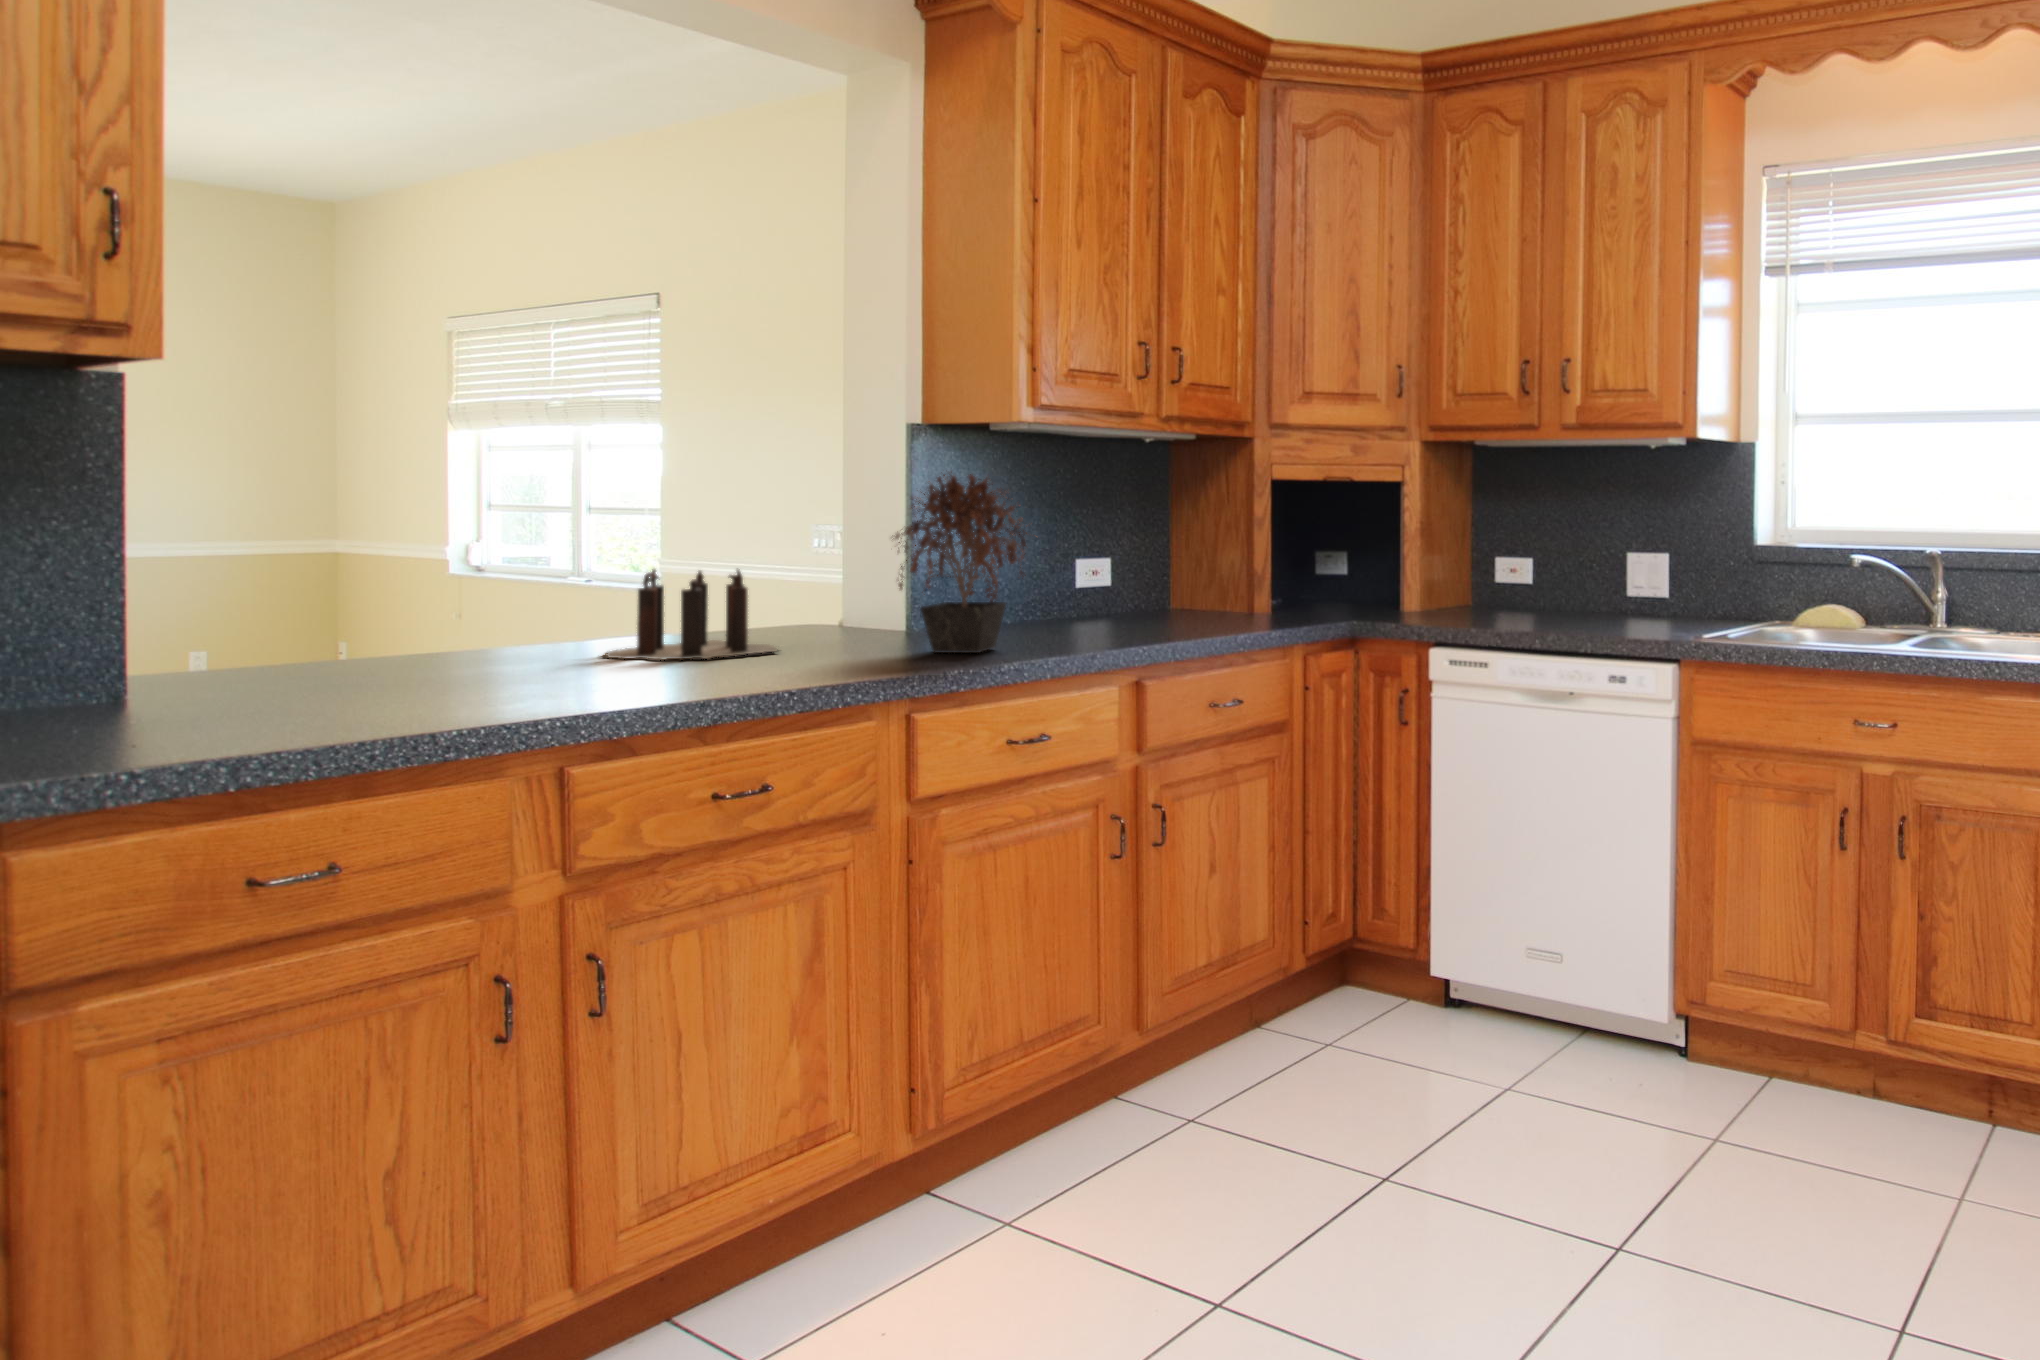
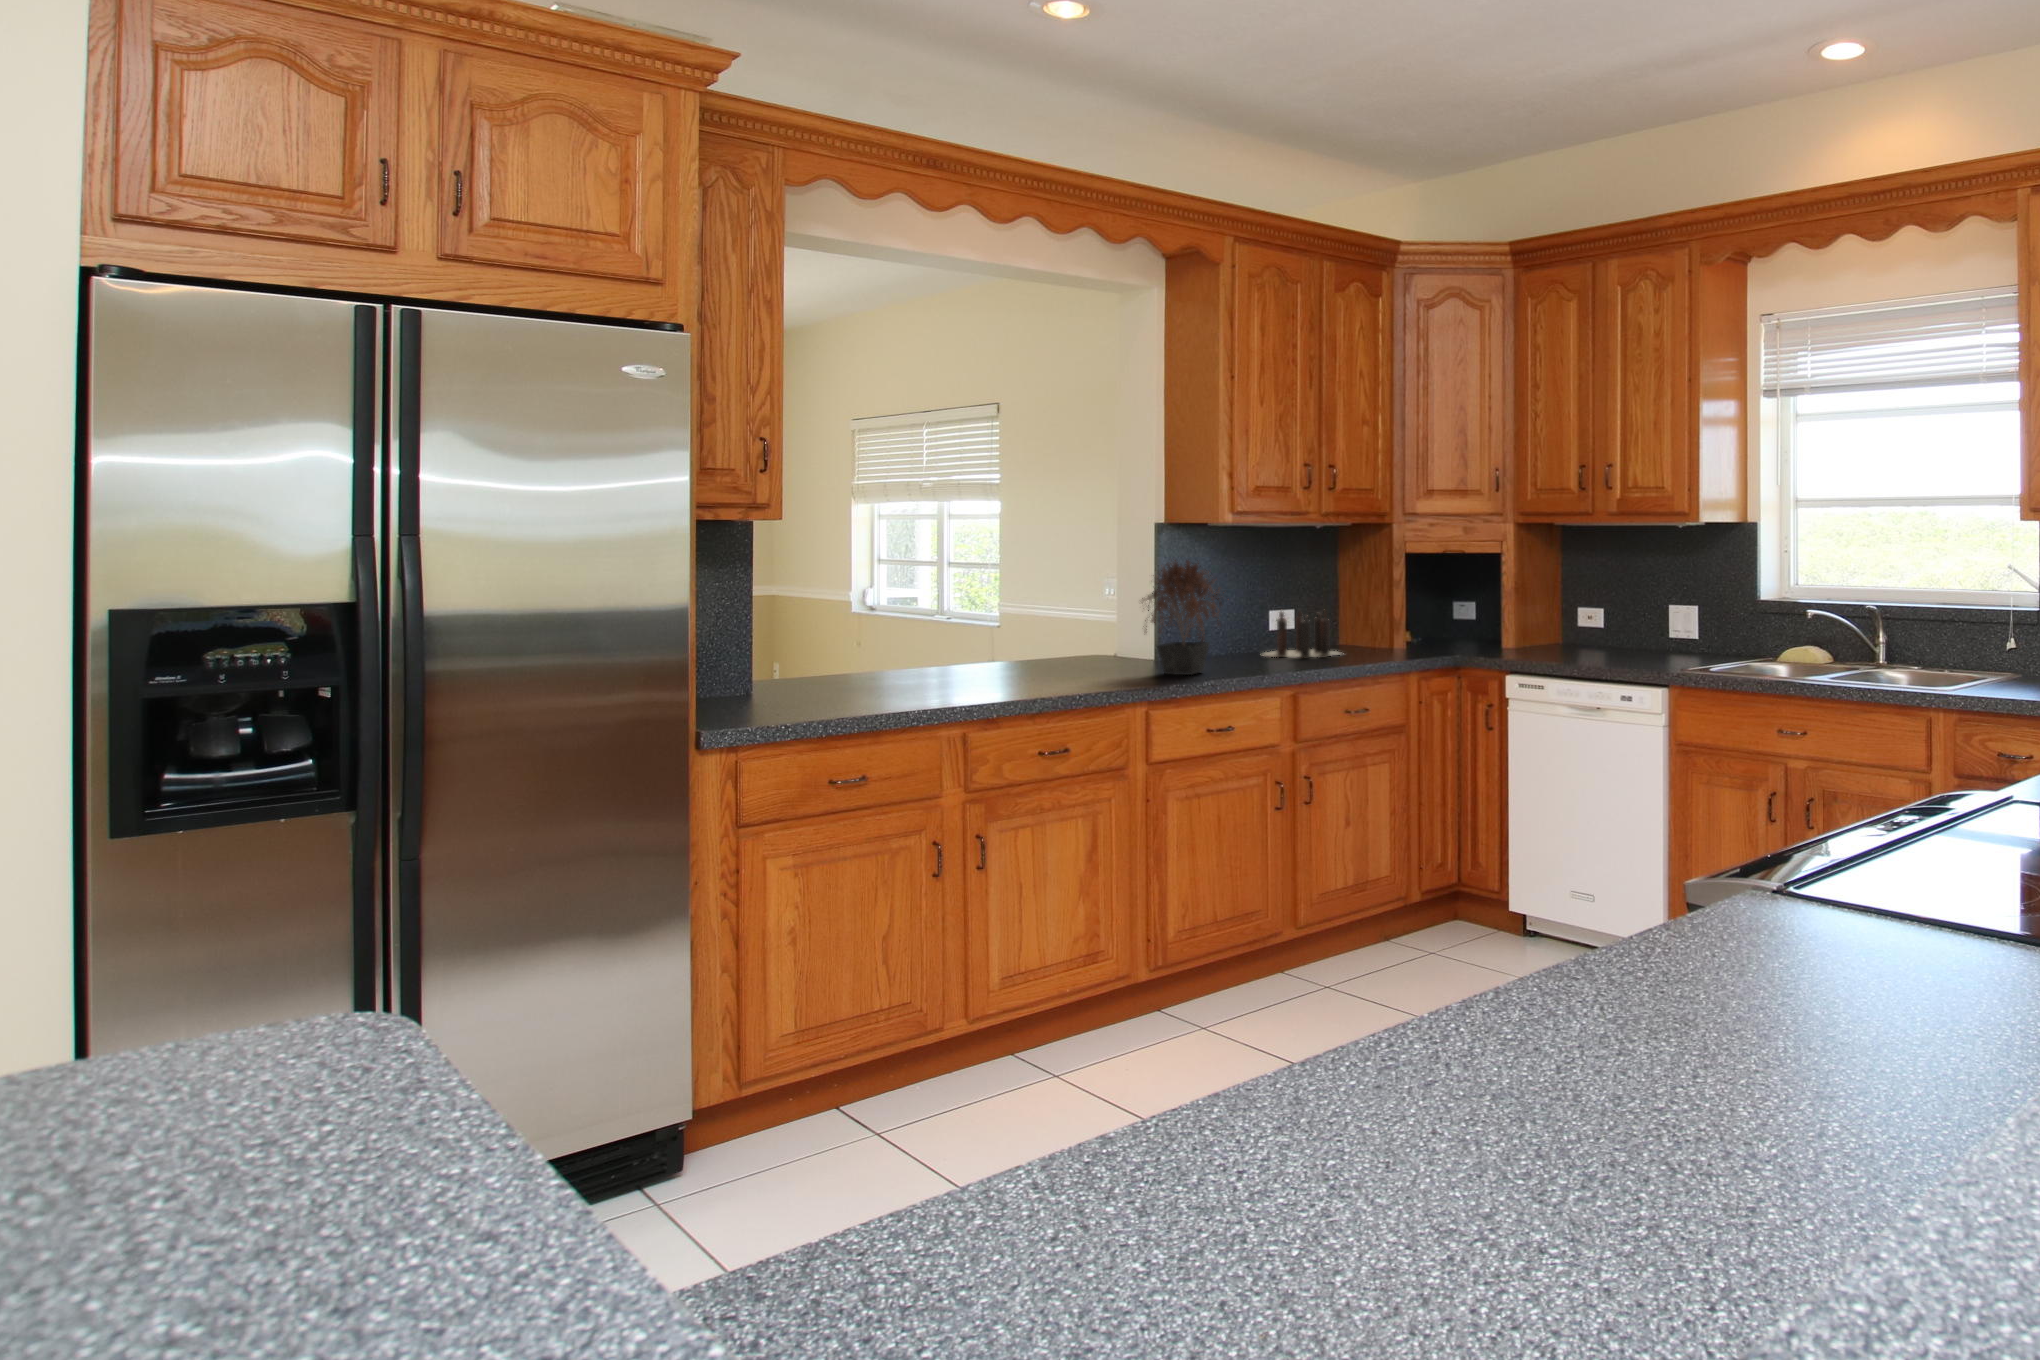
candle: present [605,569,778,660] -> present [1263,612,1344,658]

